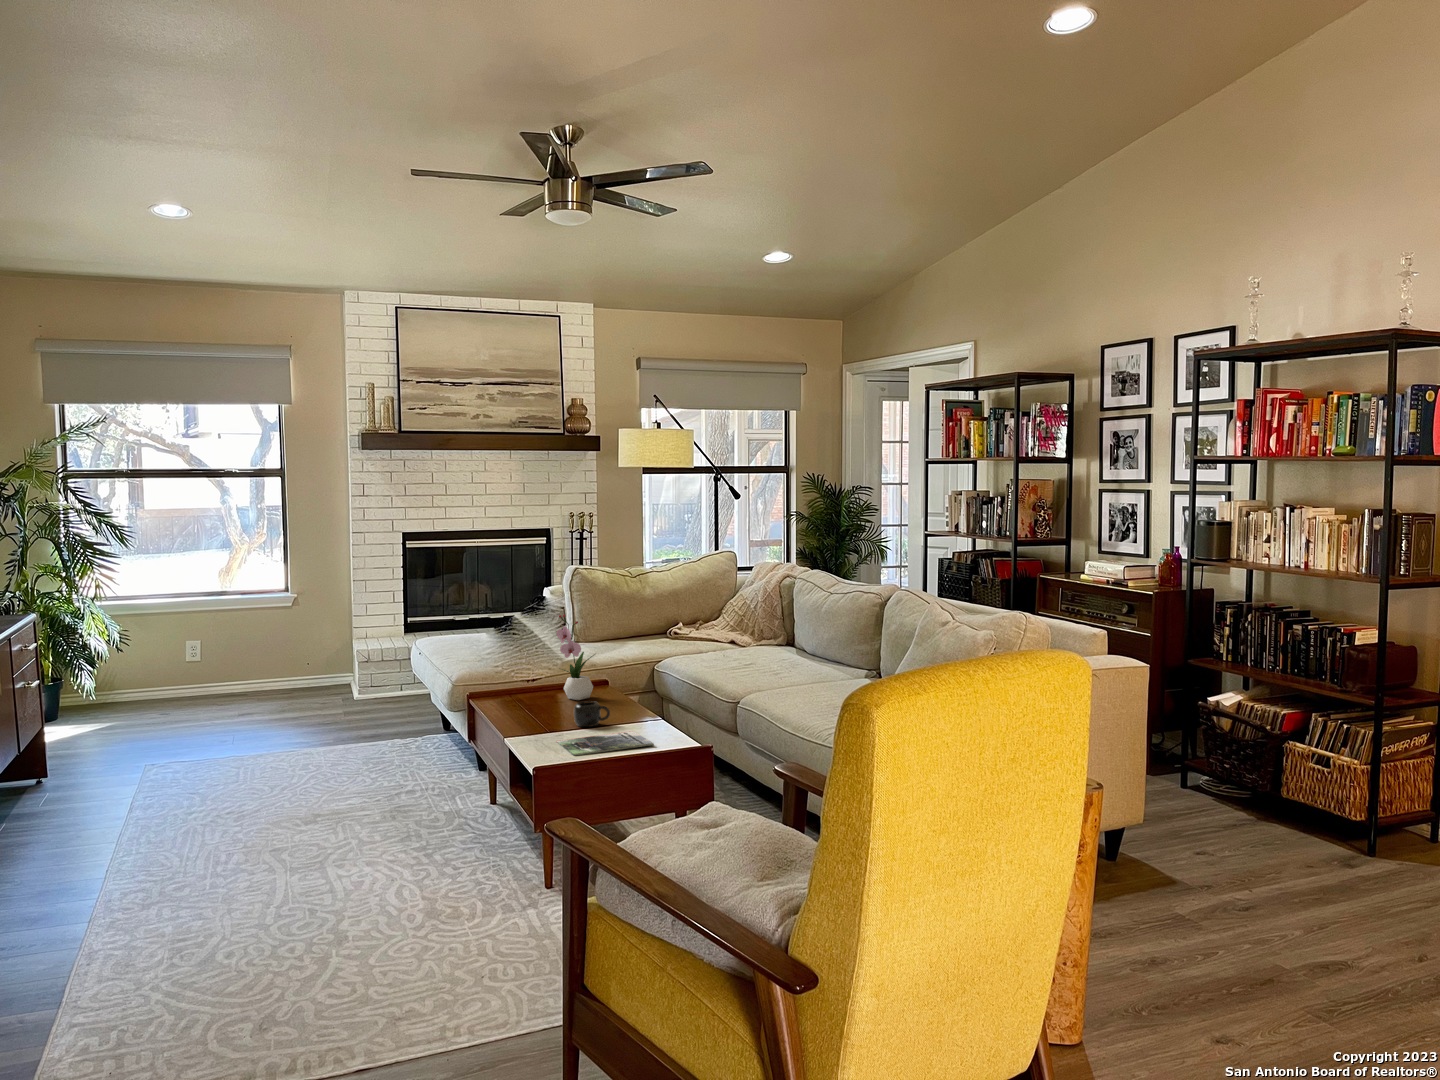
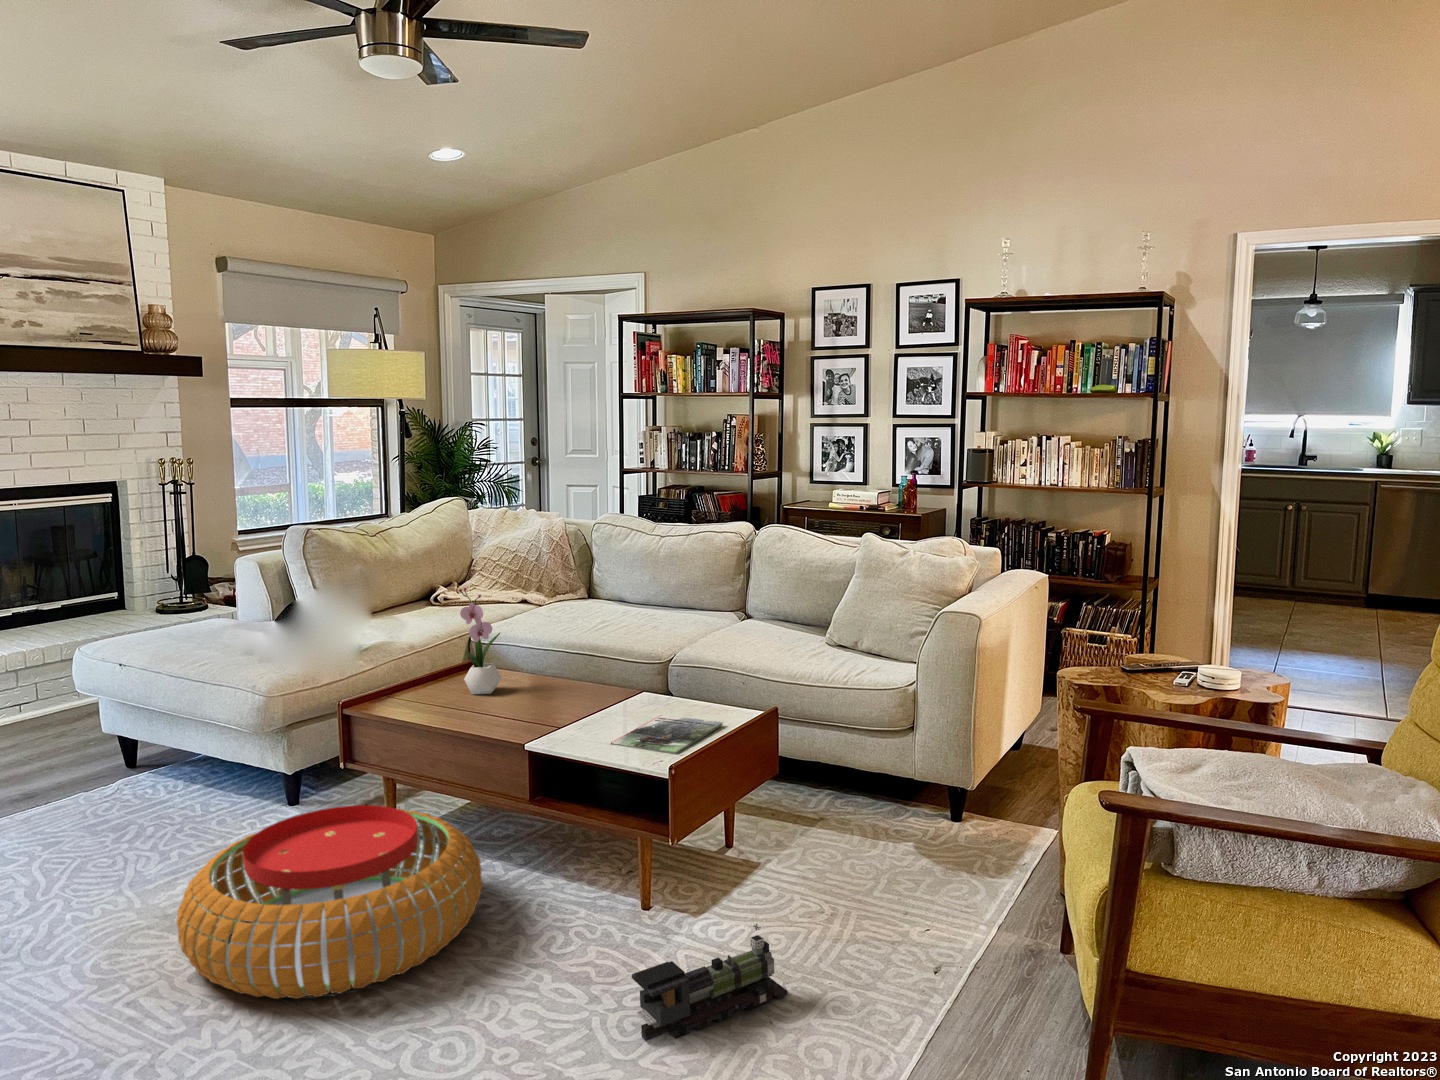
mug: present [574,701,610,727] -> none [569,689,609,722]
pouf: none [268,753,473,865] -> present [177,805,482,999]
toy train: none [394,881,525,948] -> present [632,924,788,1041]

